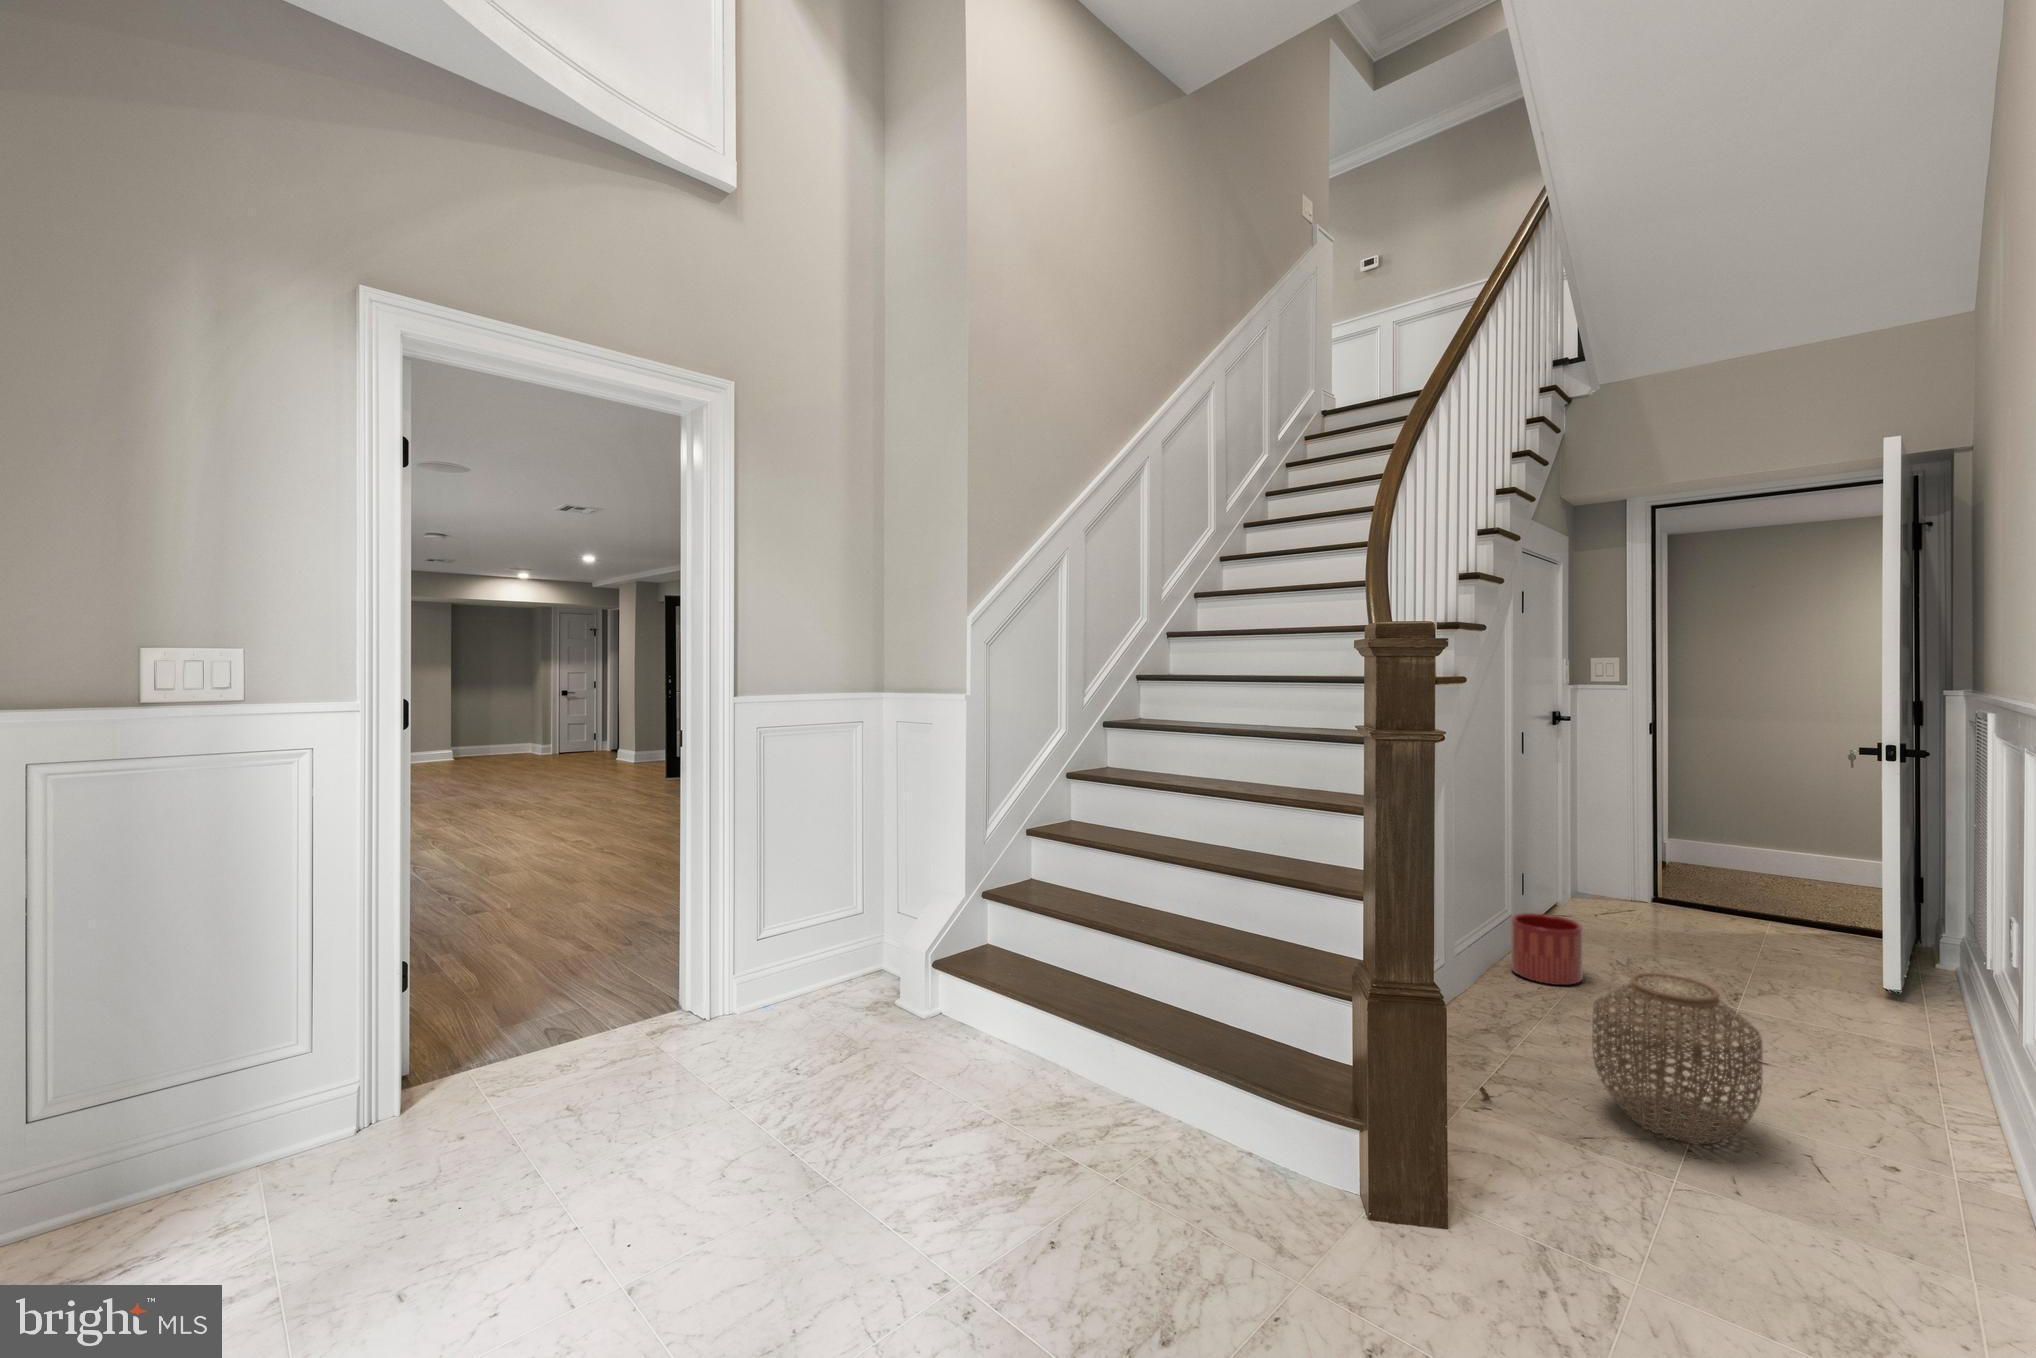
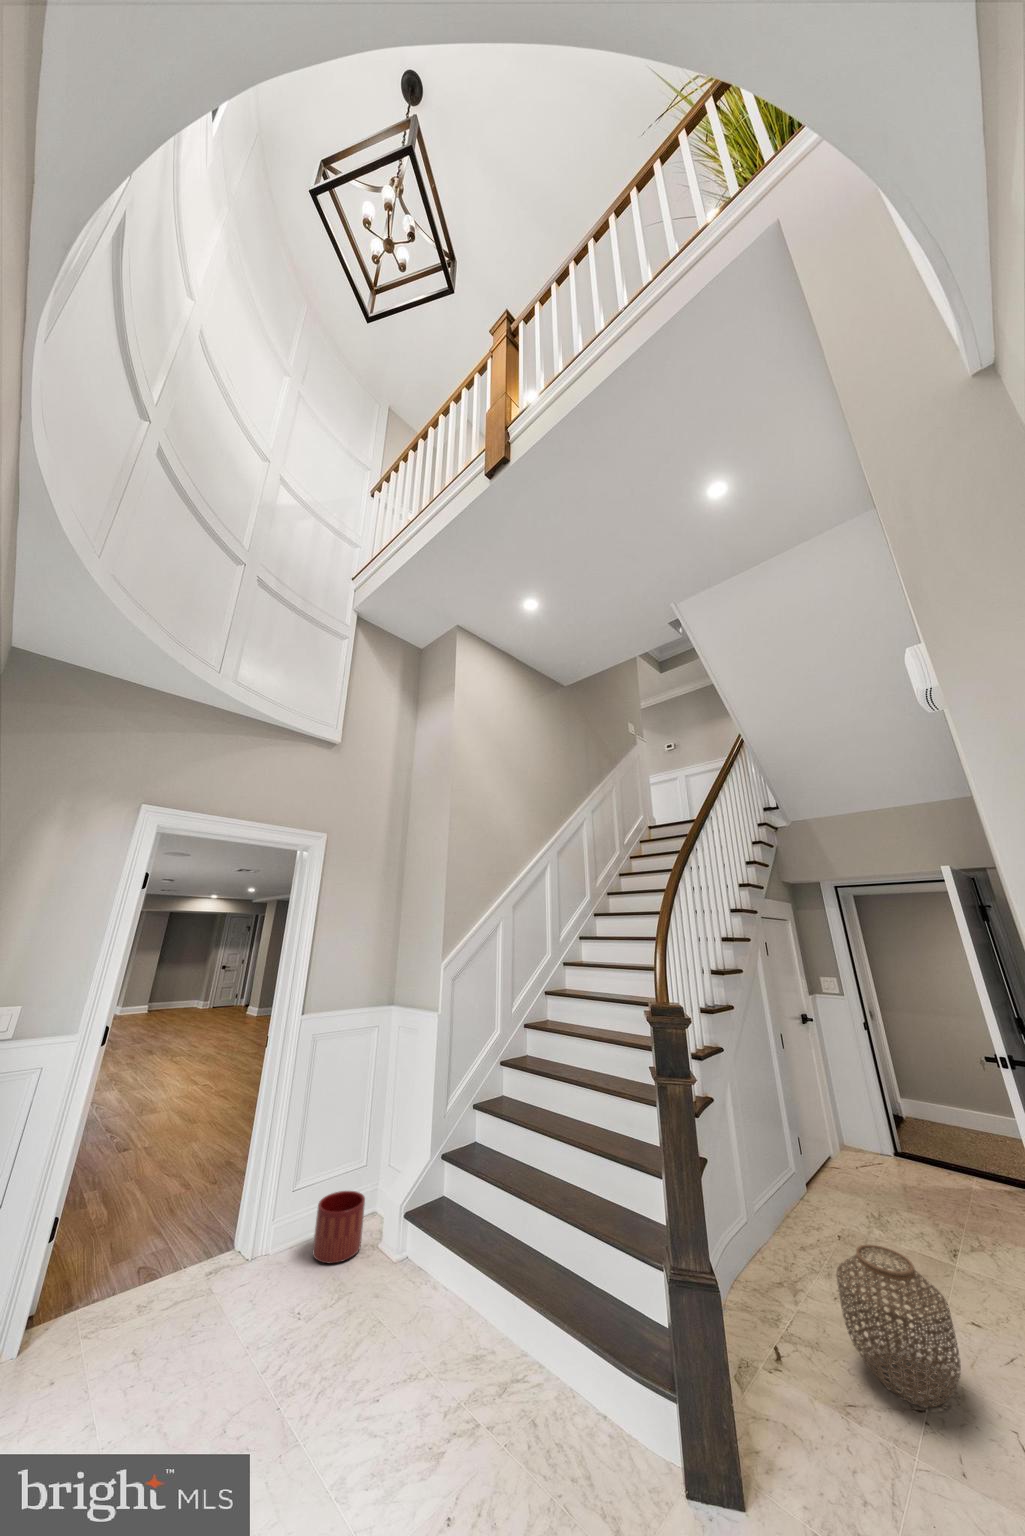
planter: present [1511,913,1583,985] -> present [313,1191,365,1263]

